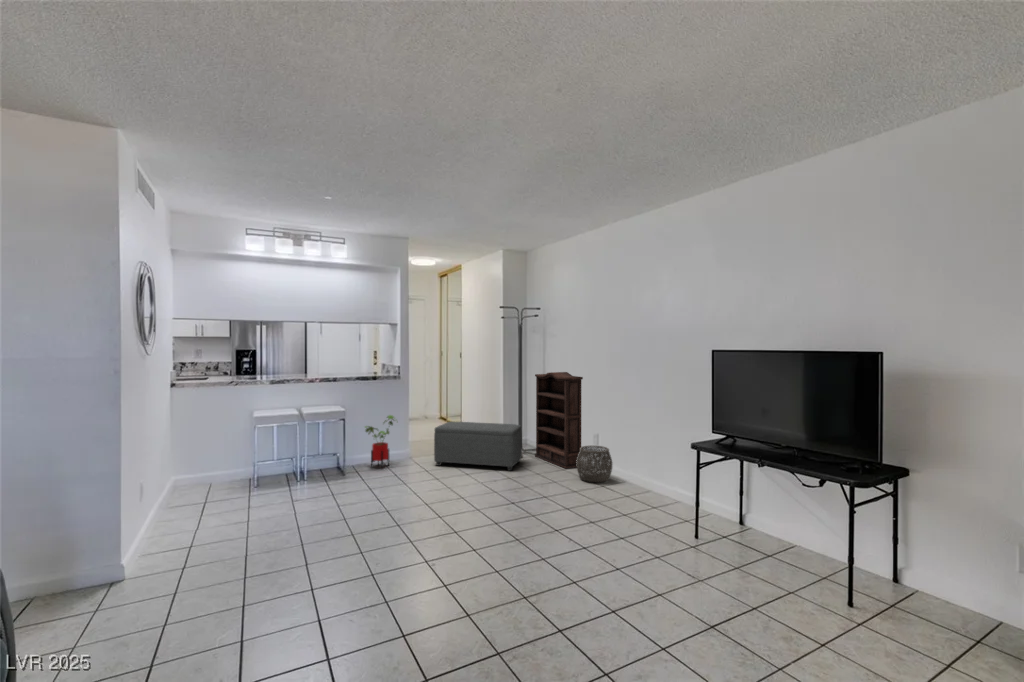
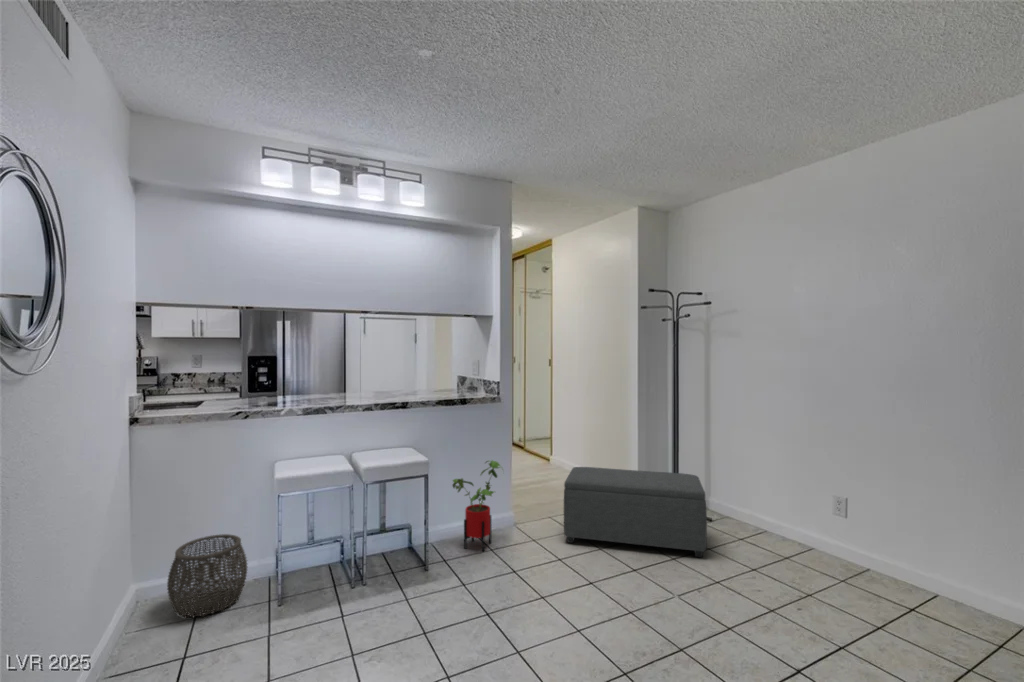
bookshelf: present [535,372,583,469] -> none [706,390,809,553]
woven basket: present [577,446,612,482] -> present [167,534,248,617]

